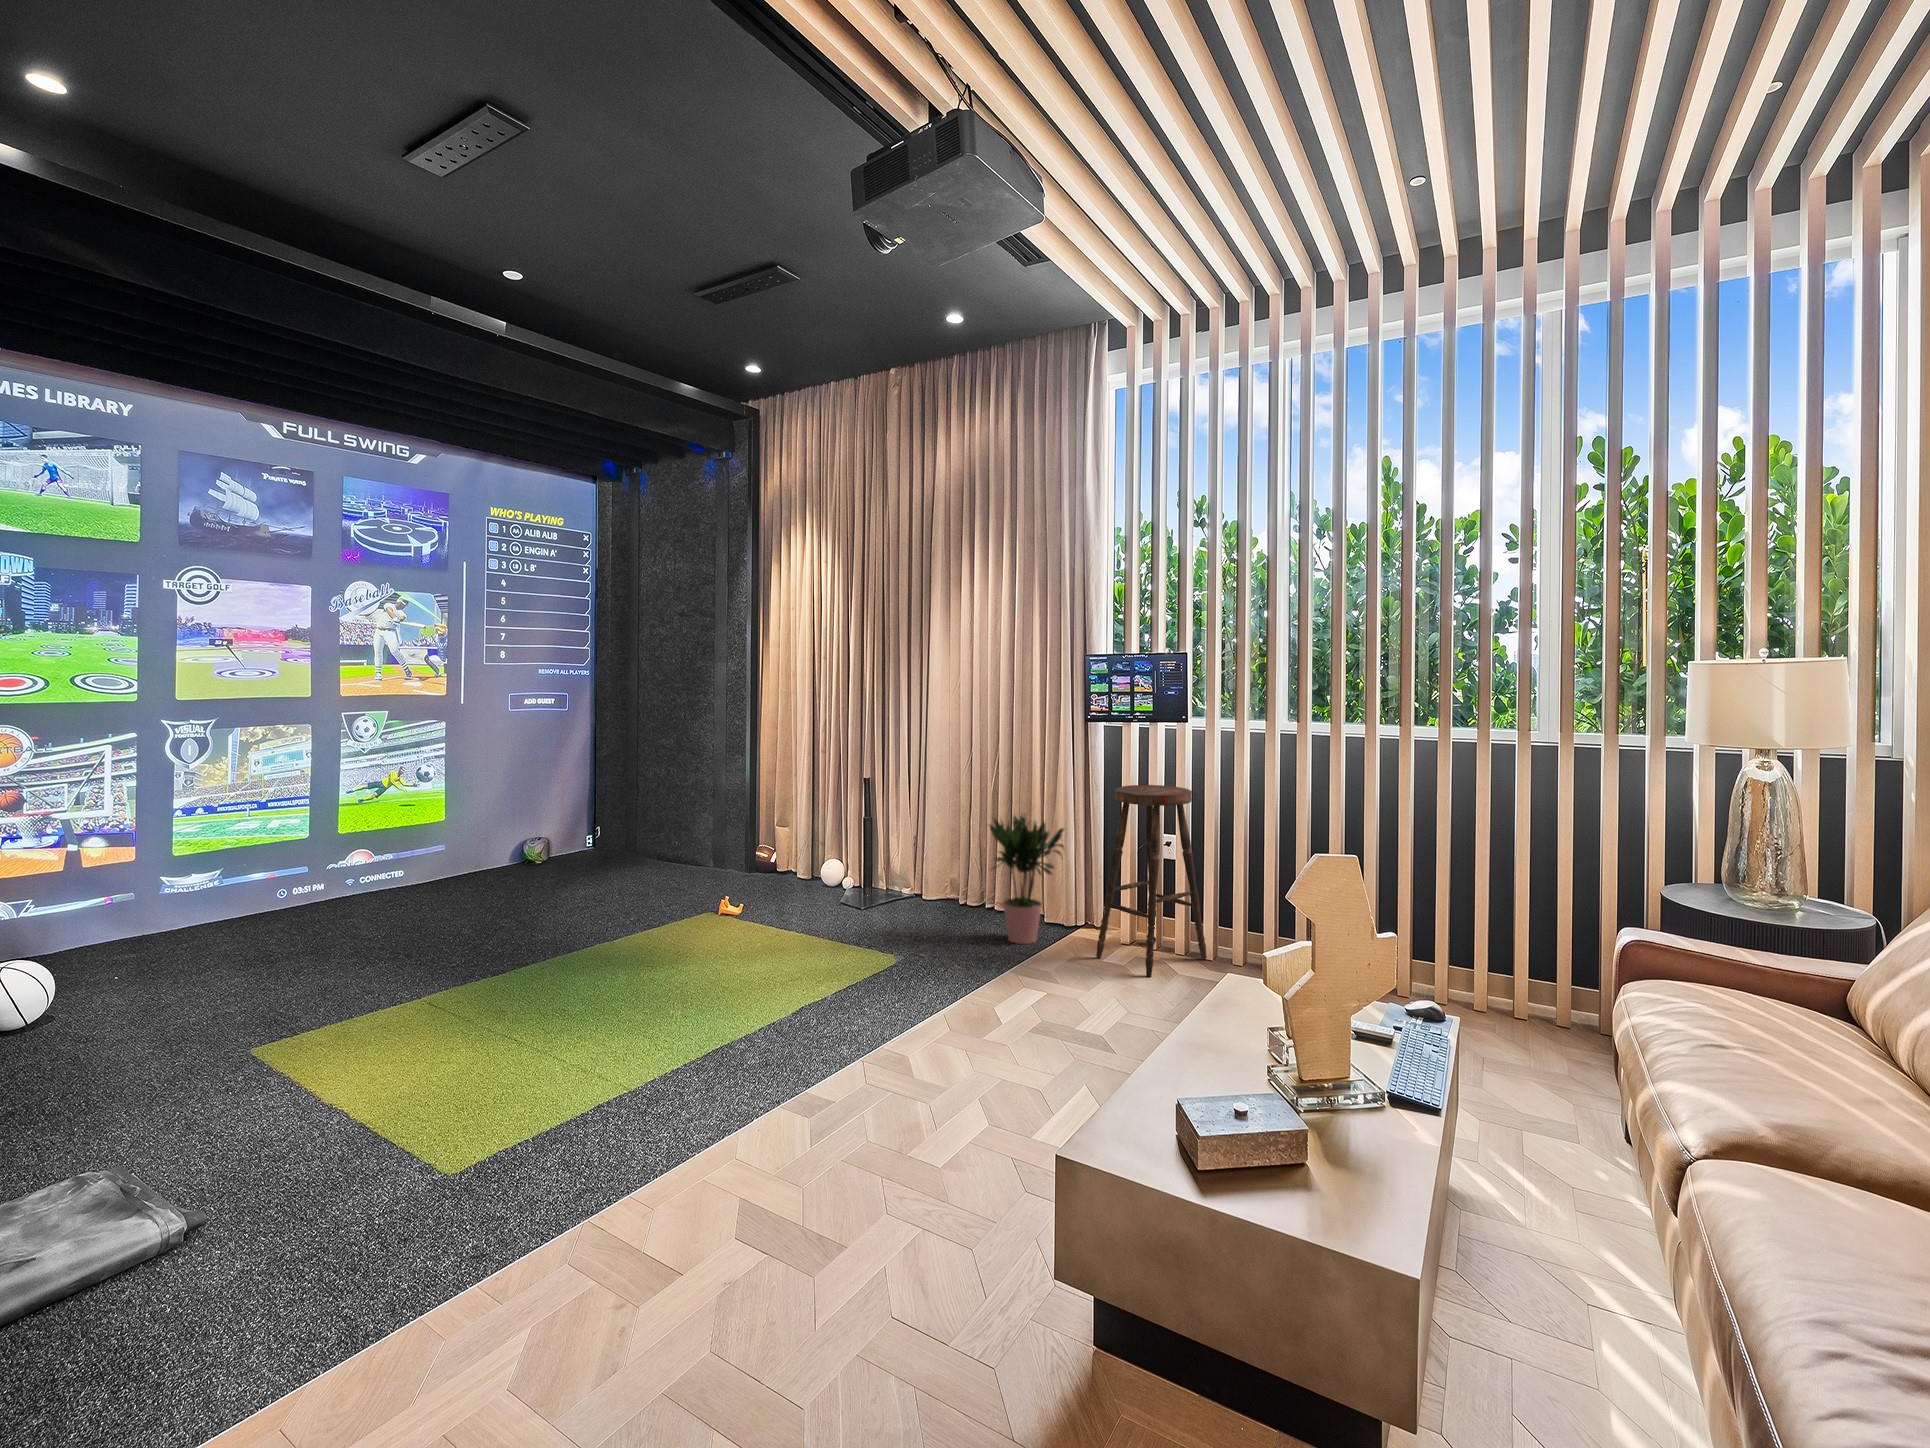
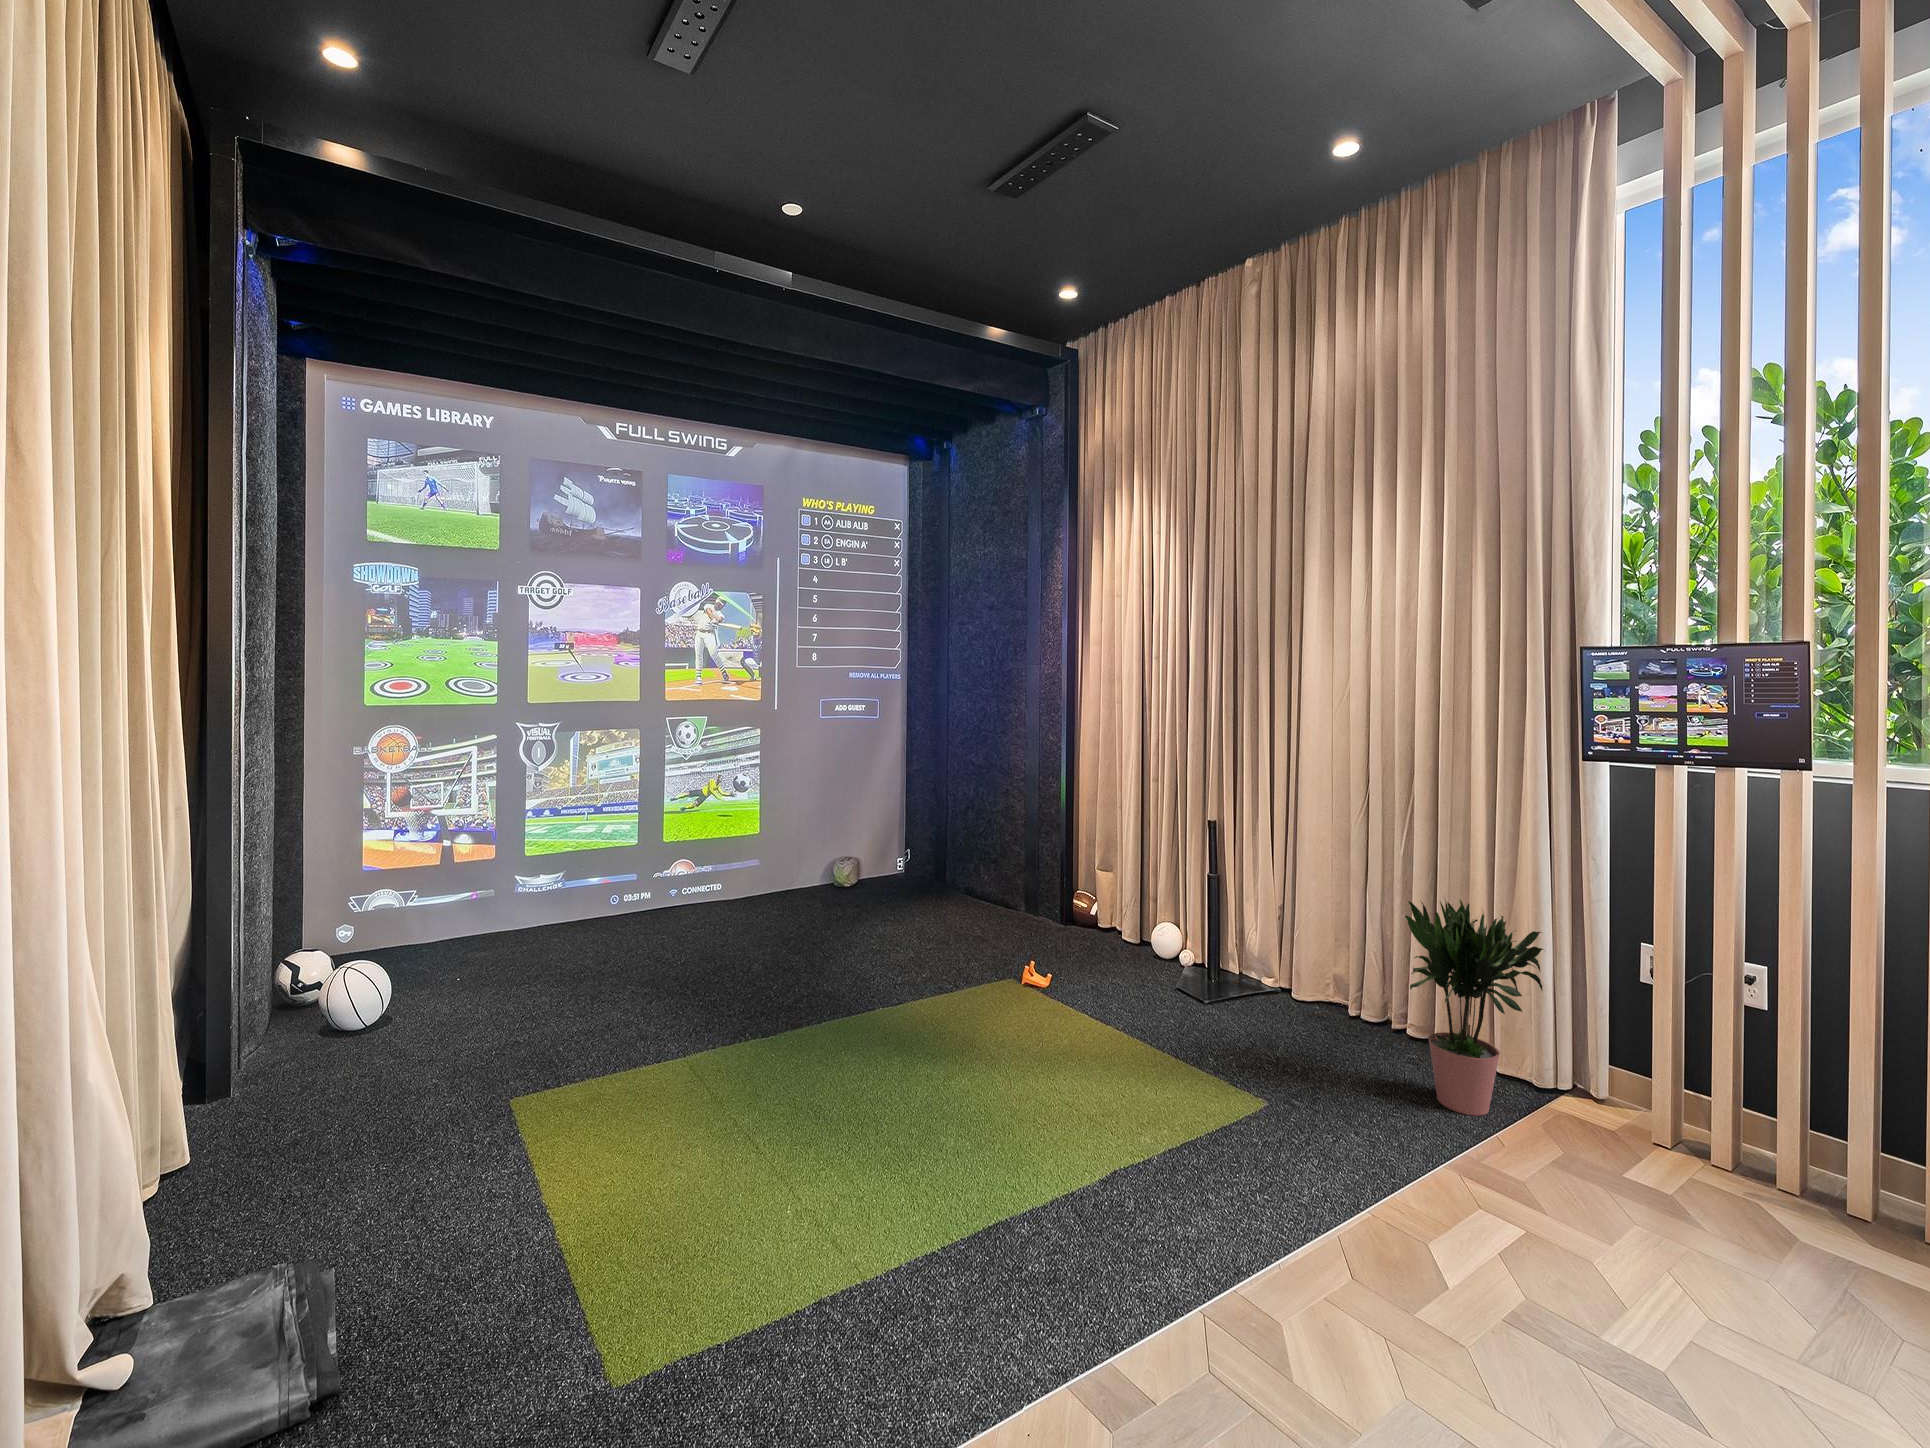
bar stool: present [1096,785,1207,977] -> none [1616,878,1871,1254]

